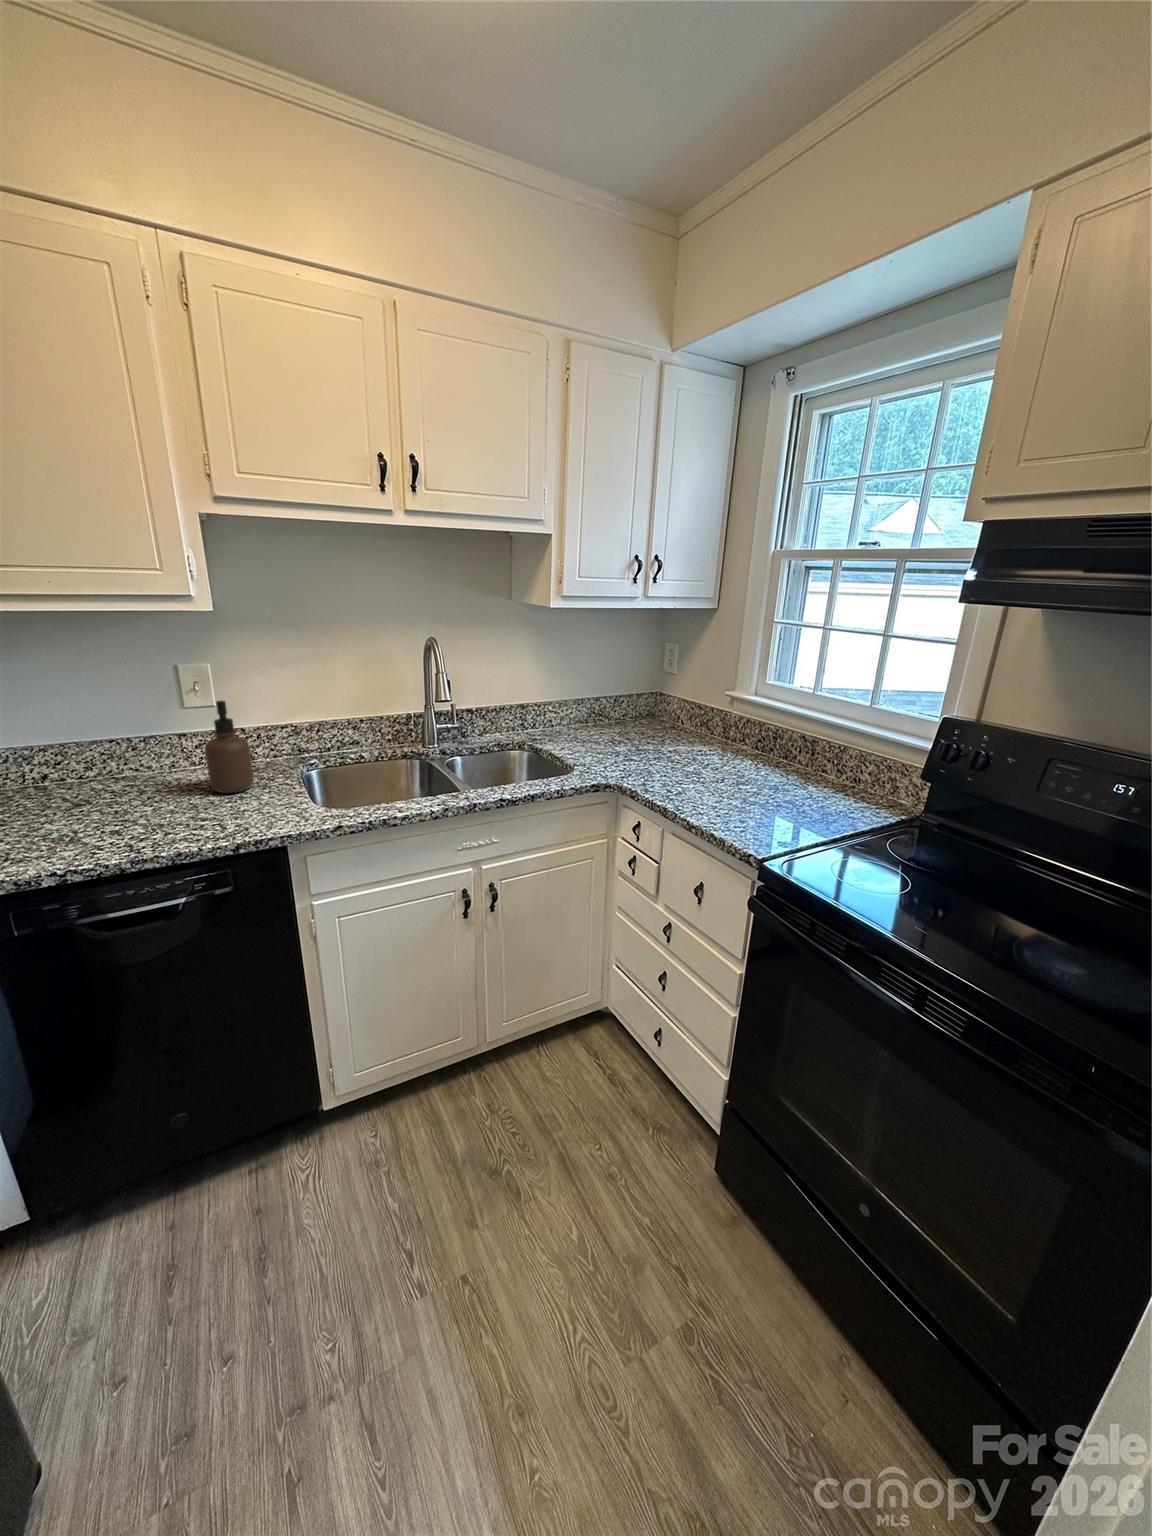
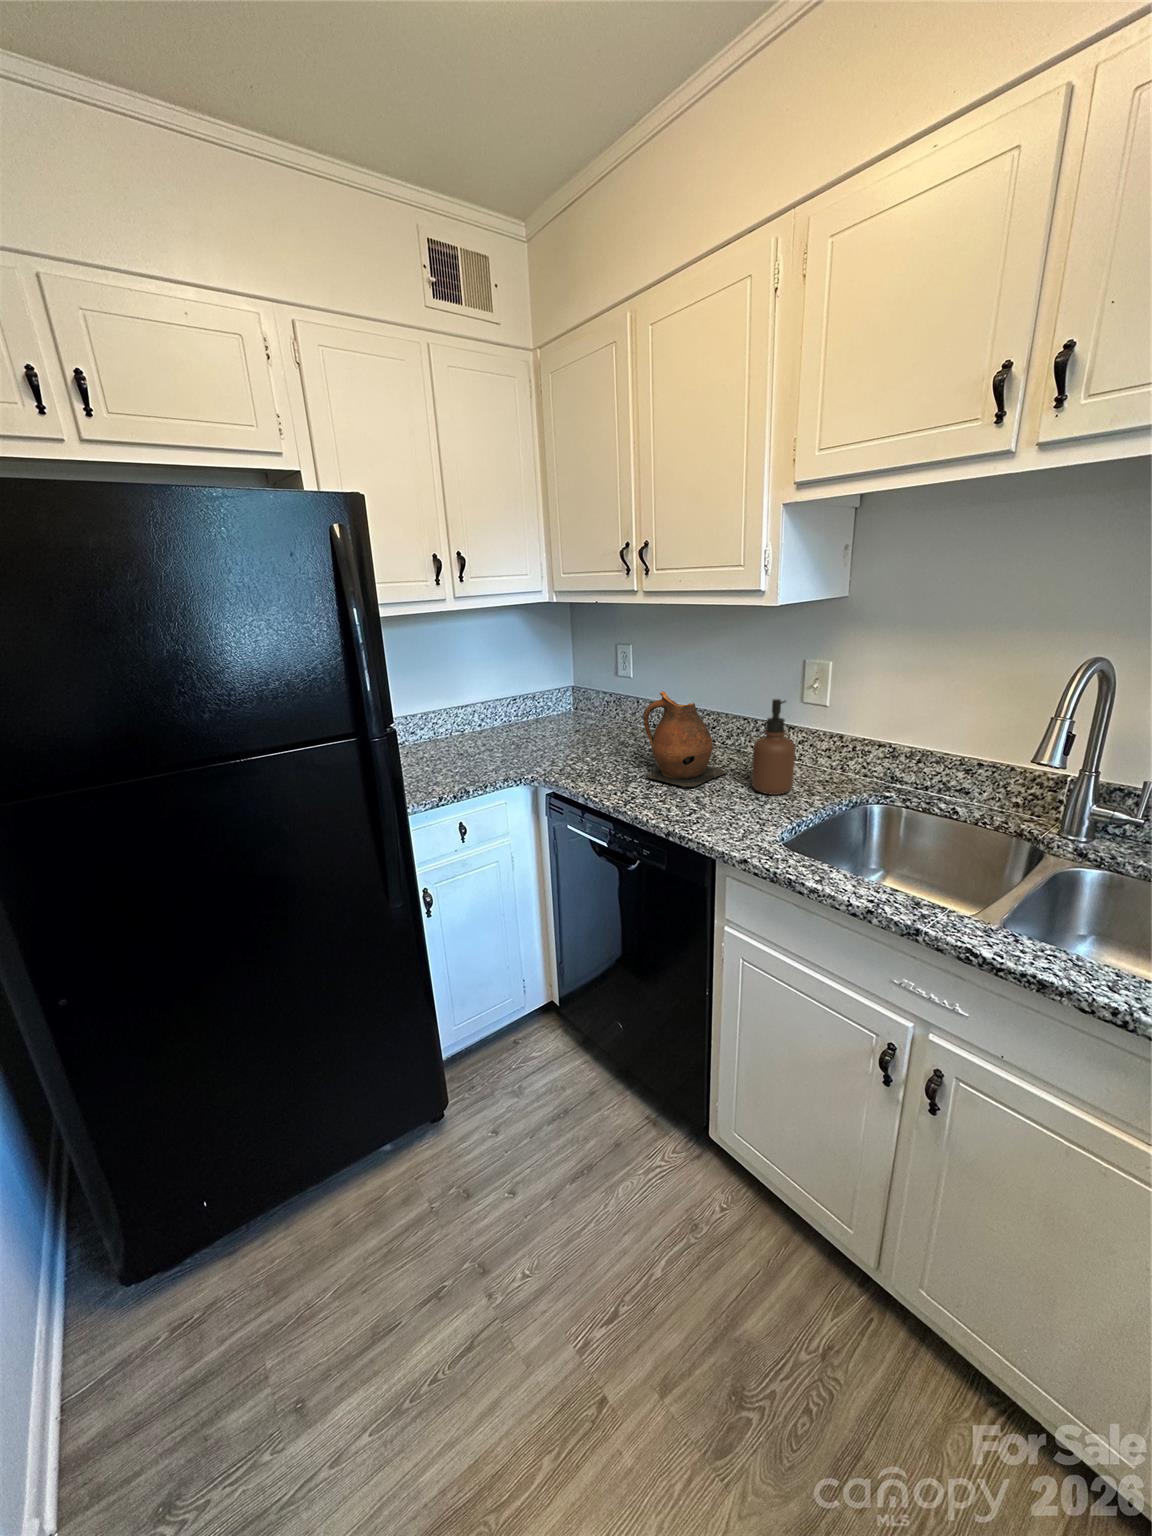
ceramic pitcher: none [51,718,166,827] -> present [644,691,726,788]

